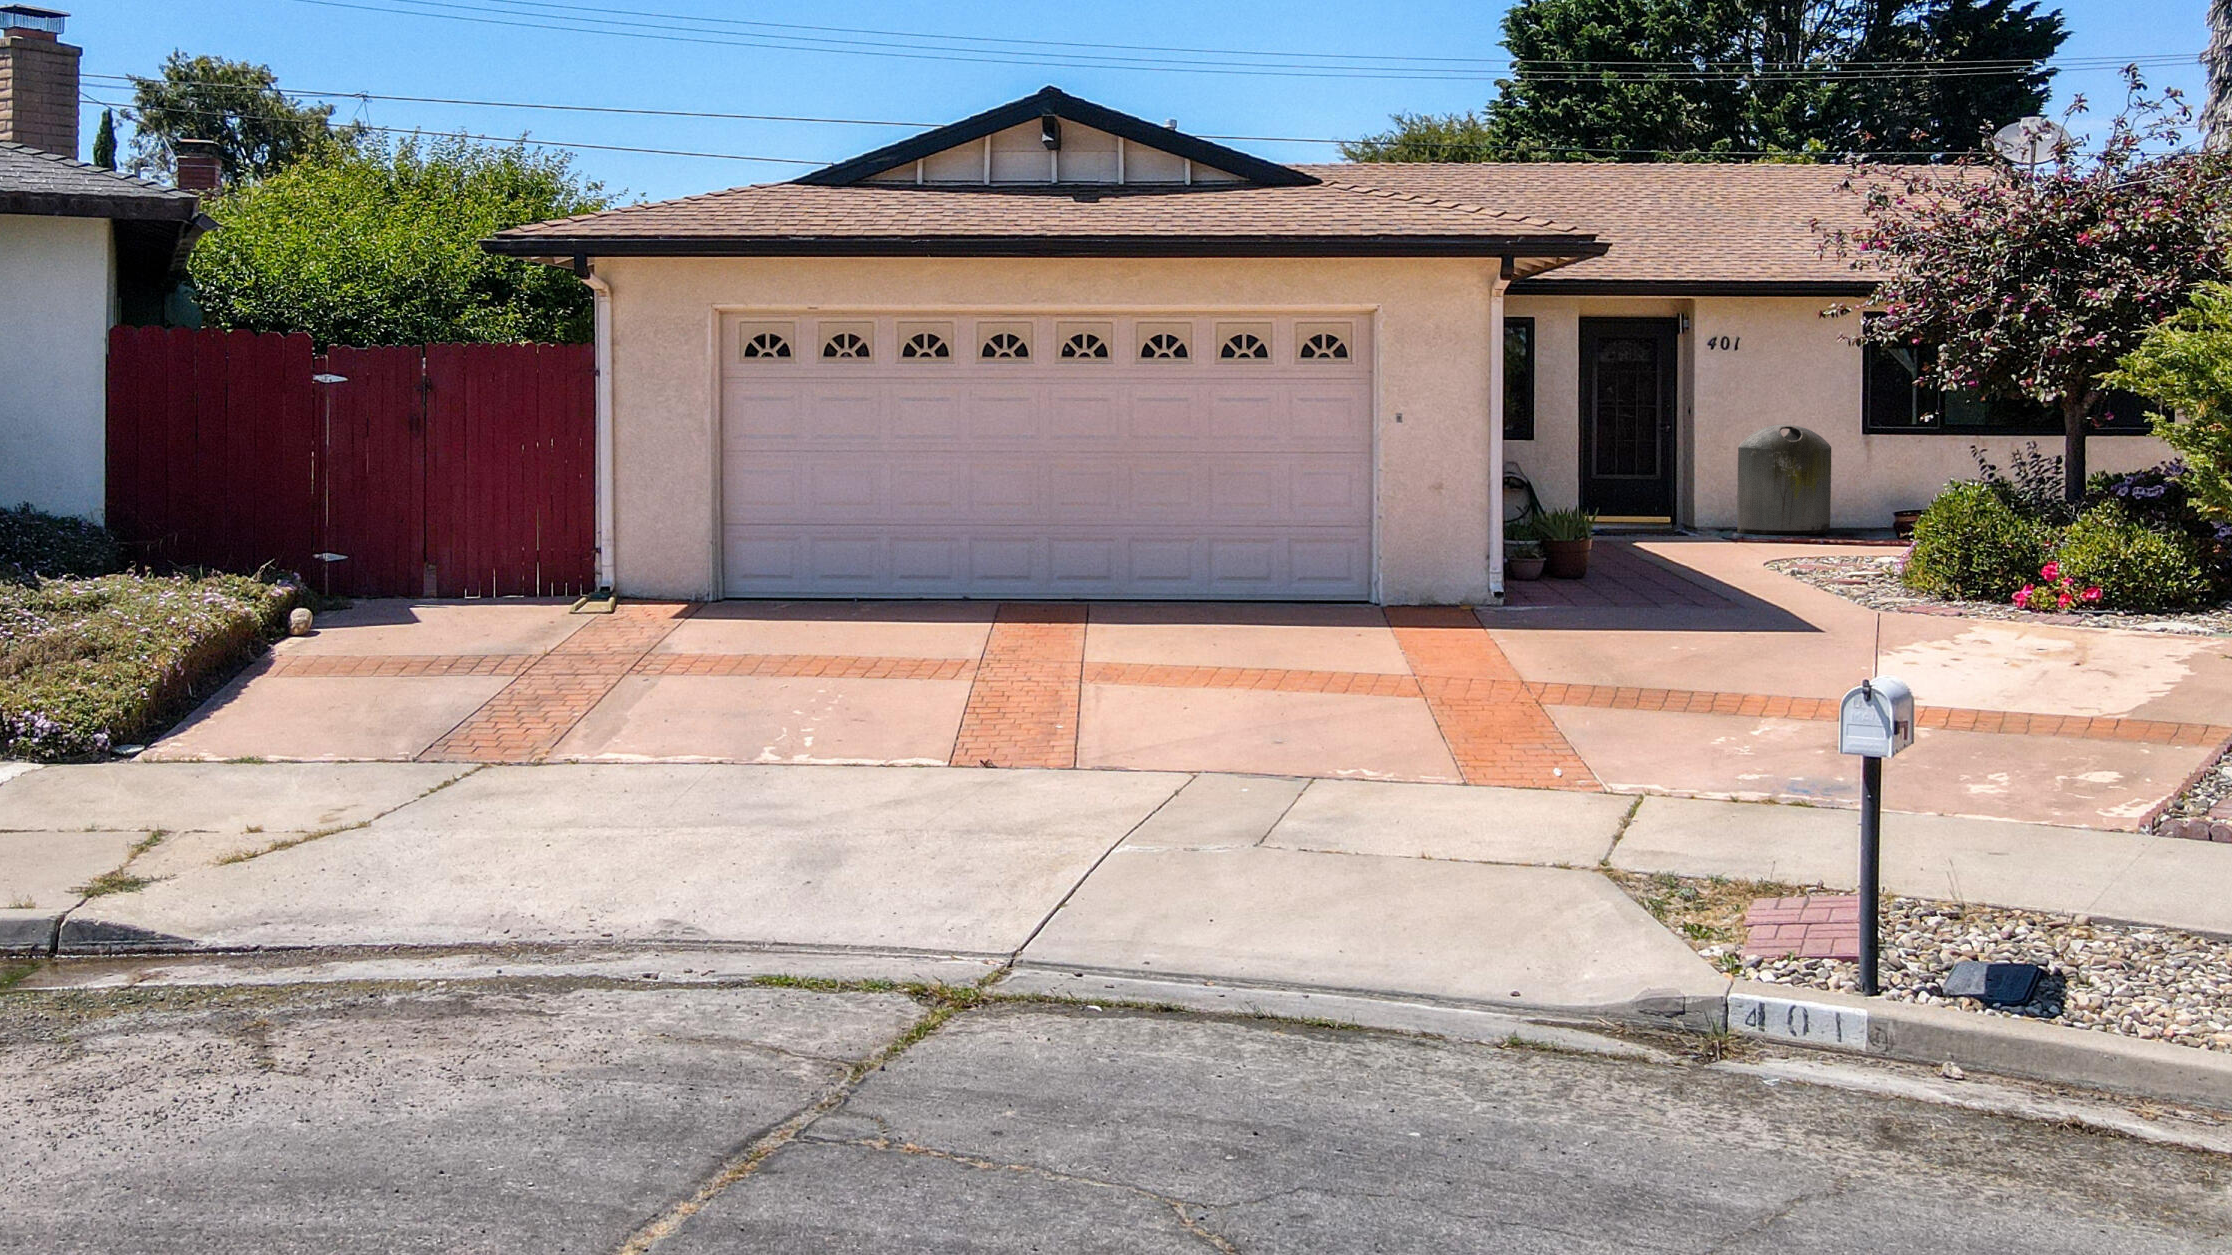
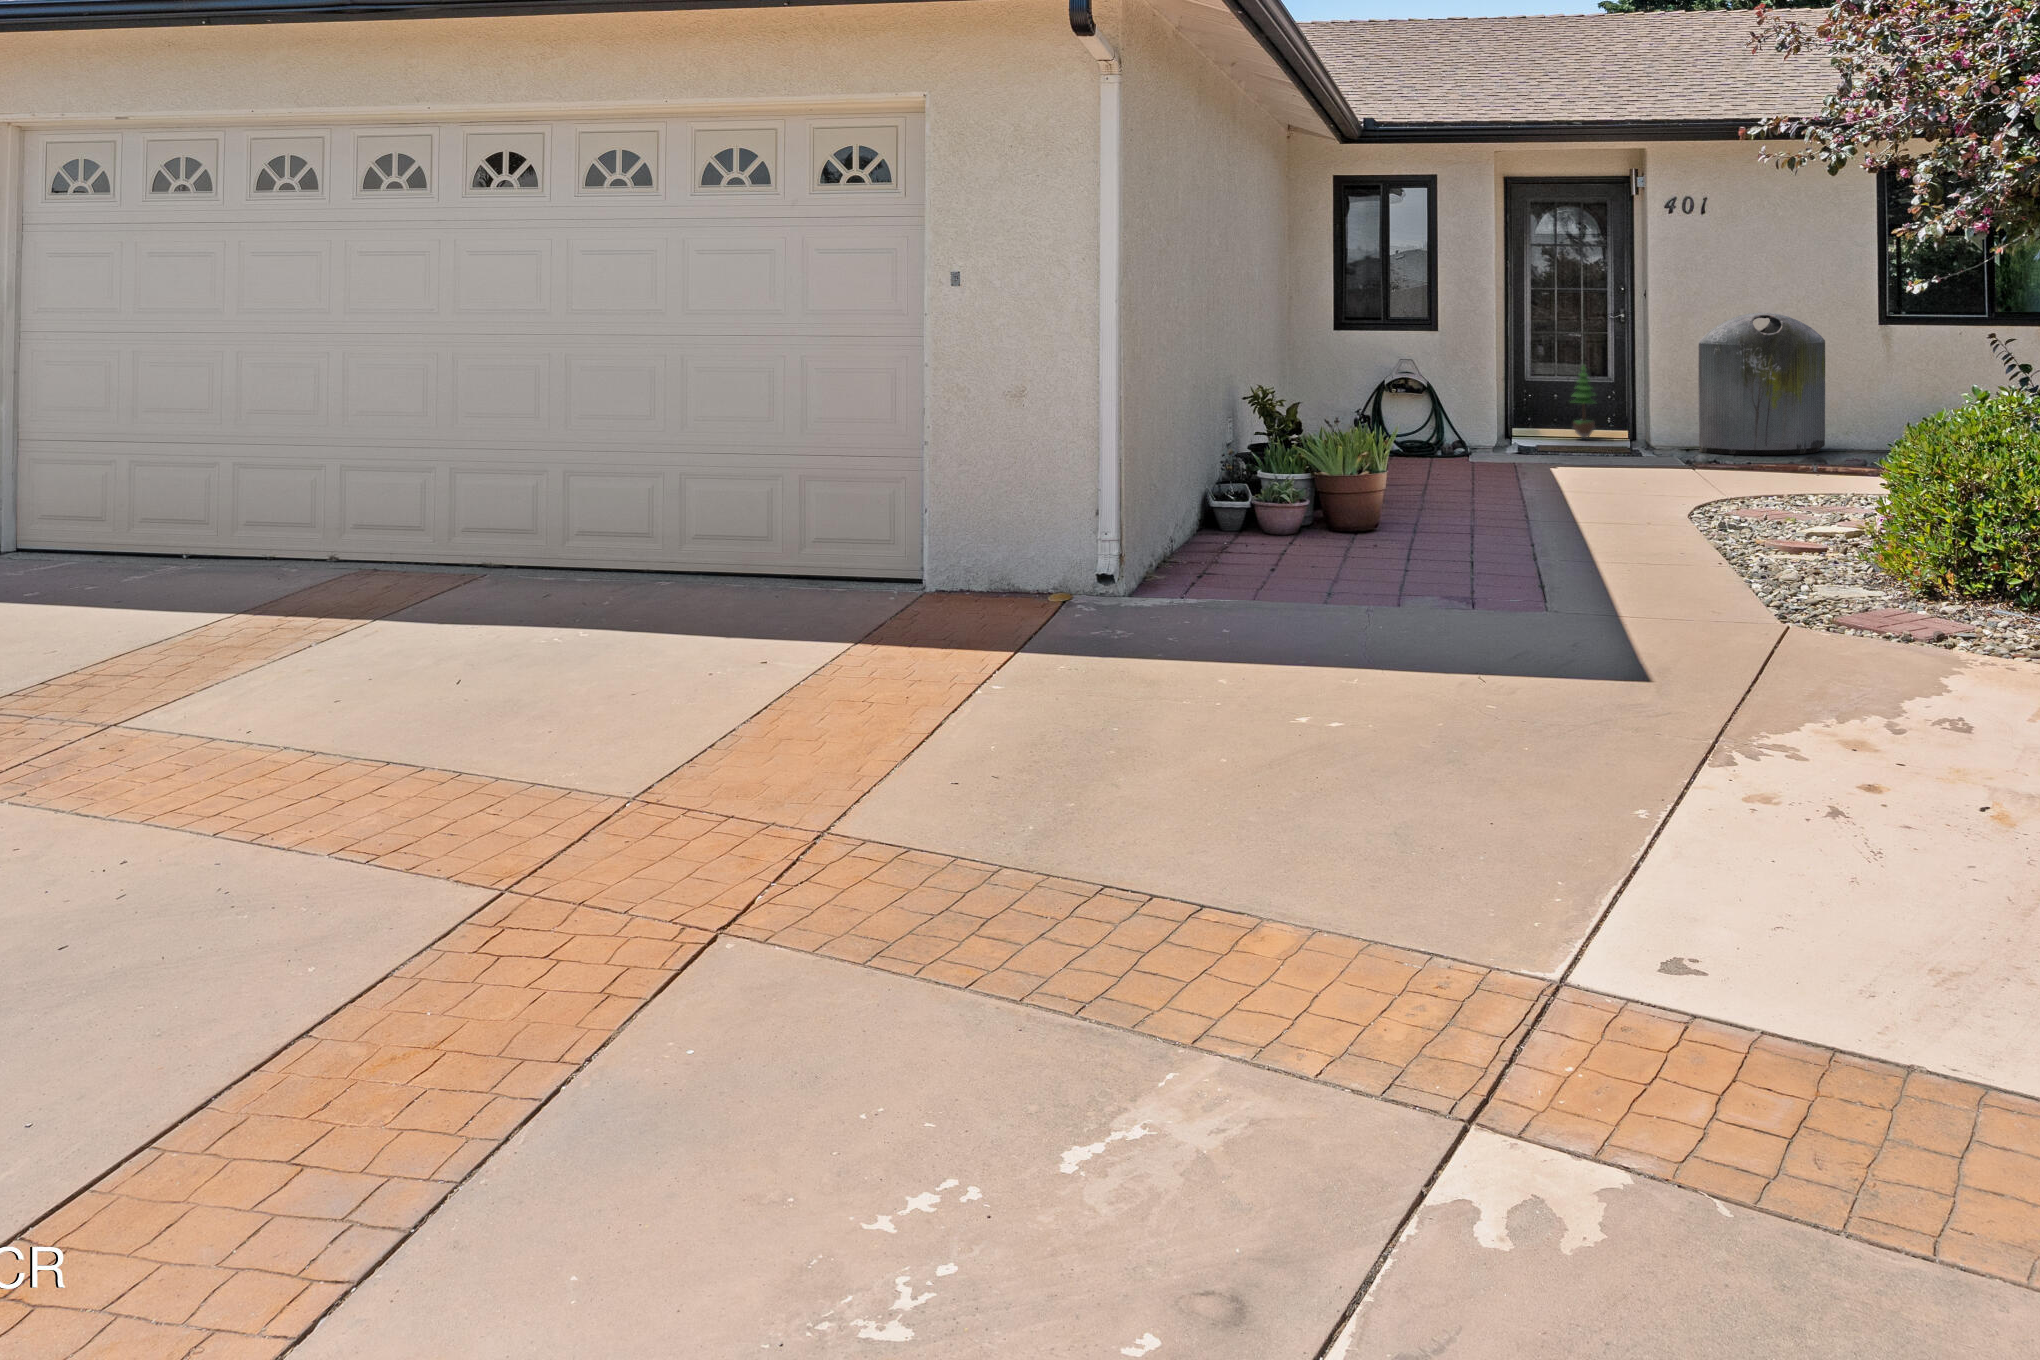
potted tree: none [1628,462,1651,524] -> present [1572,365,1596,439]

